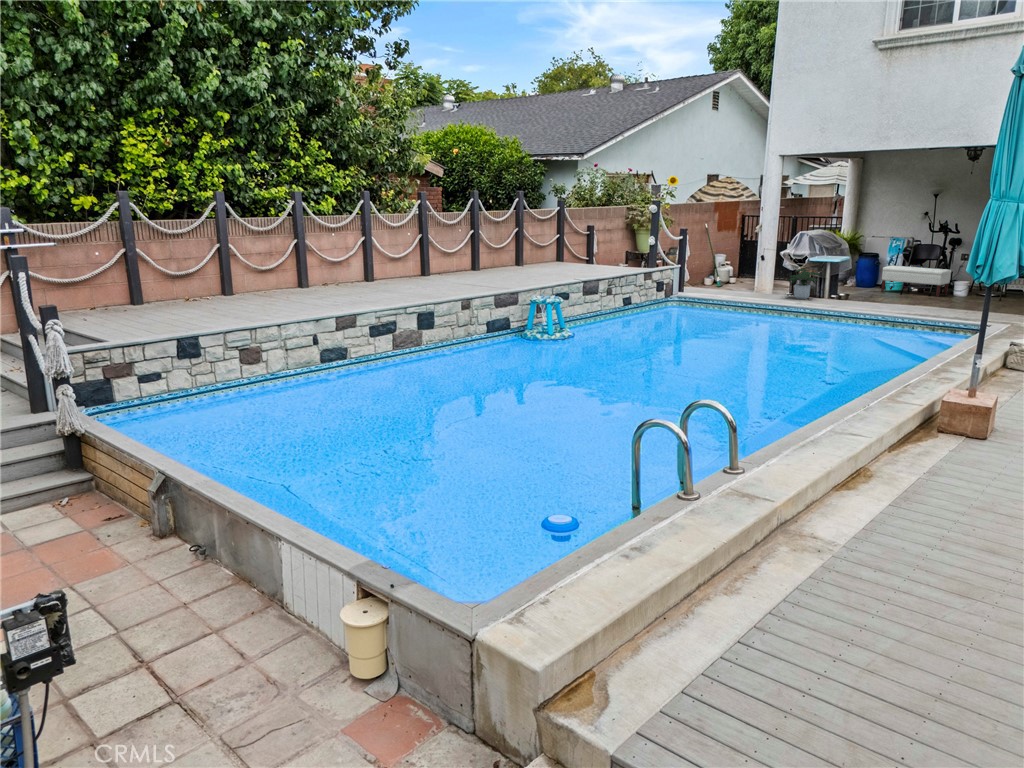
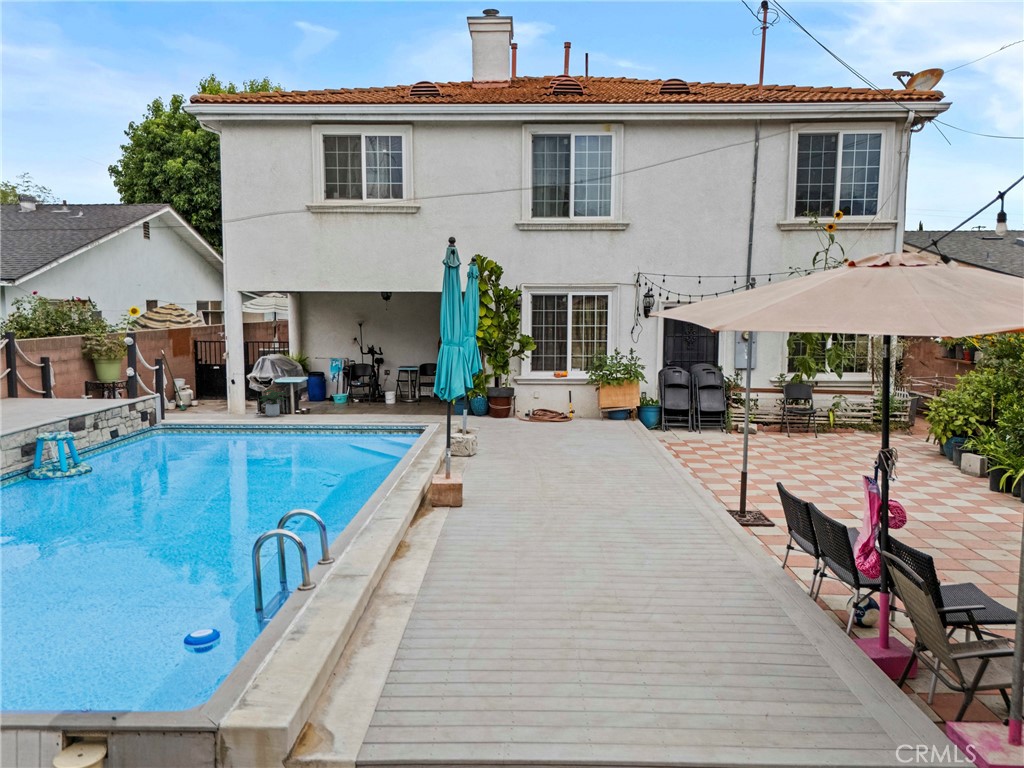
bench: present [881,266,952,297] -> none [332,382,382,406]

